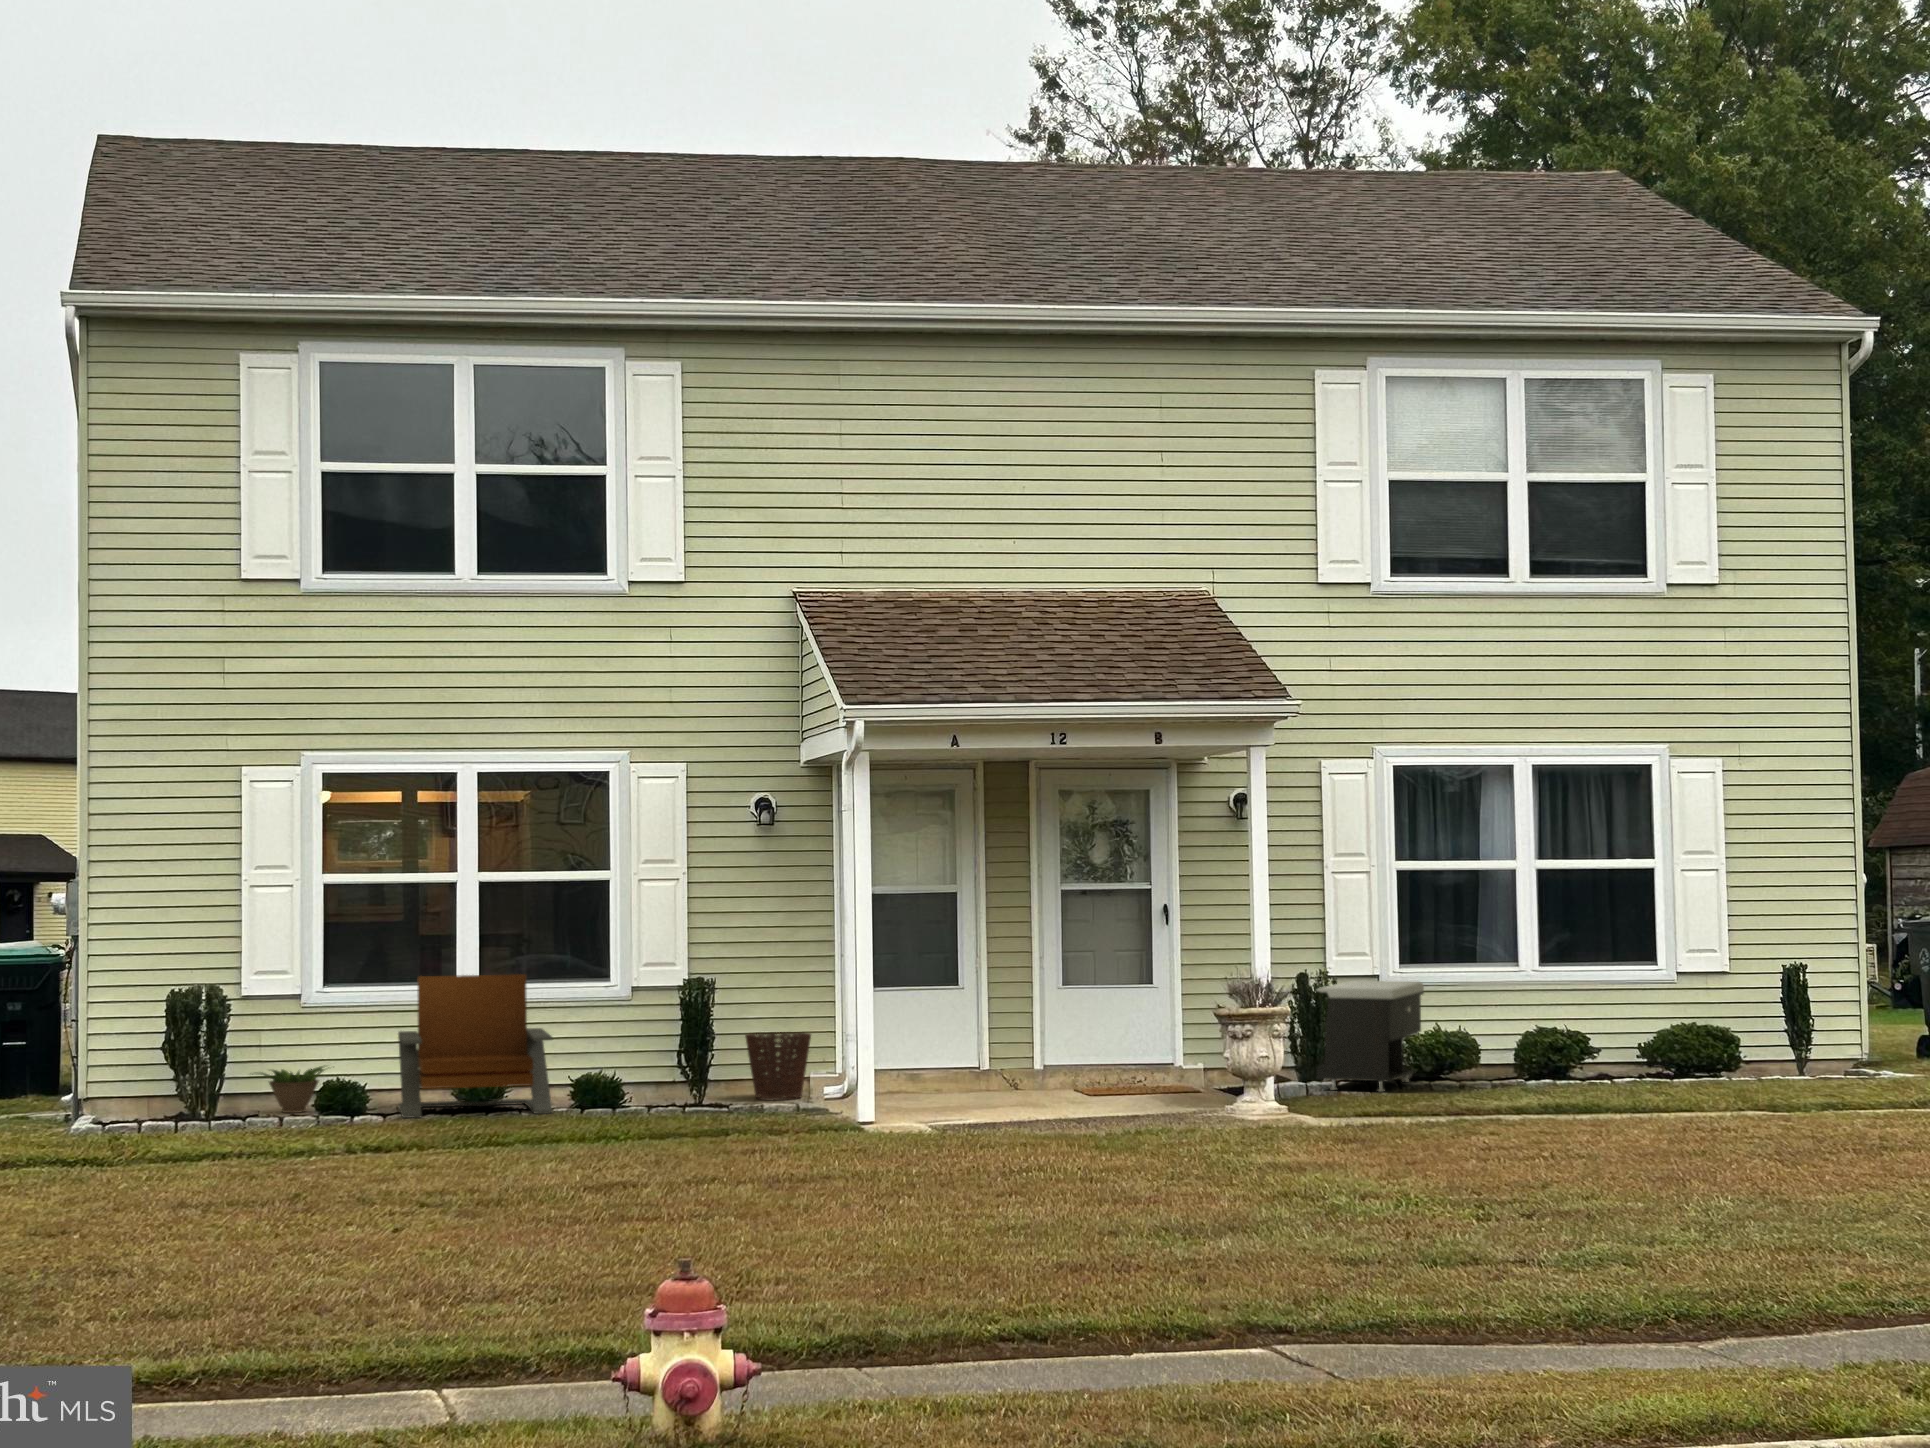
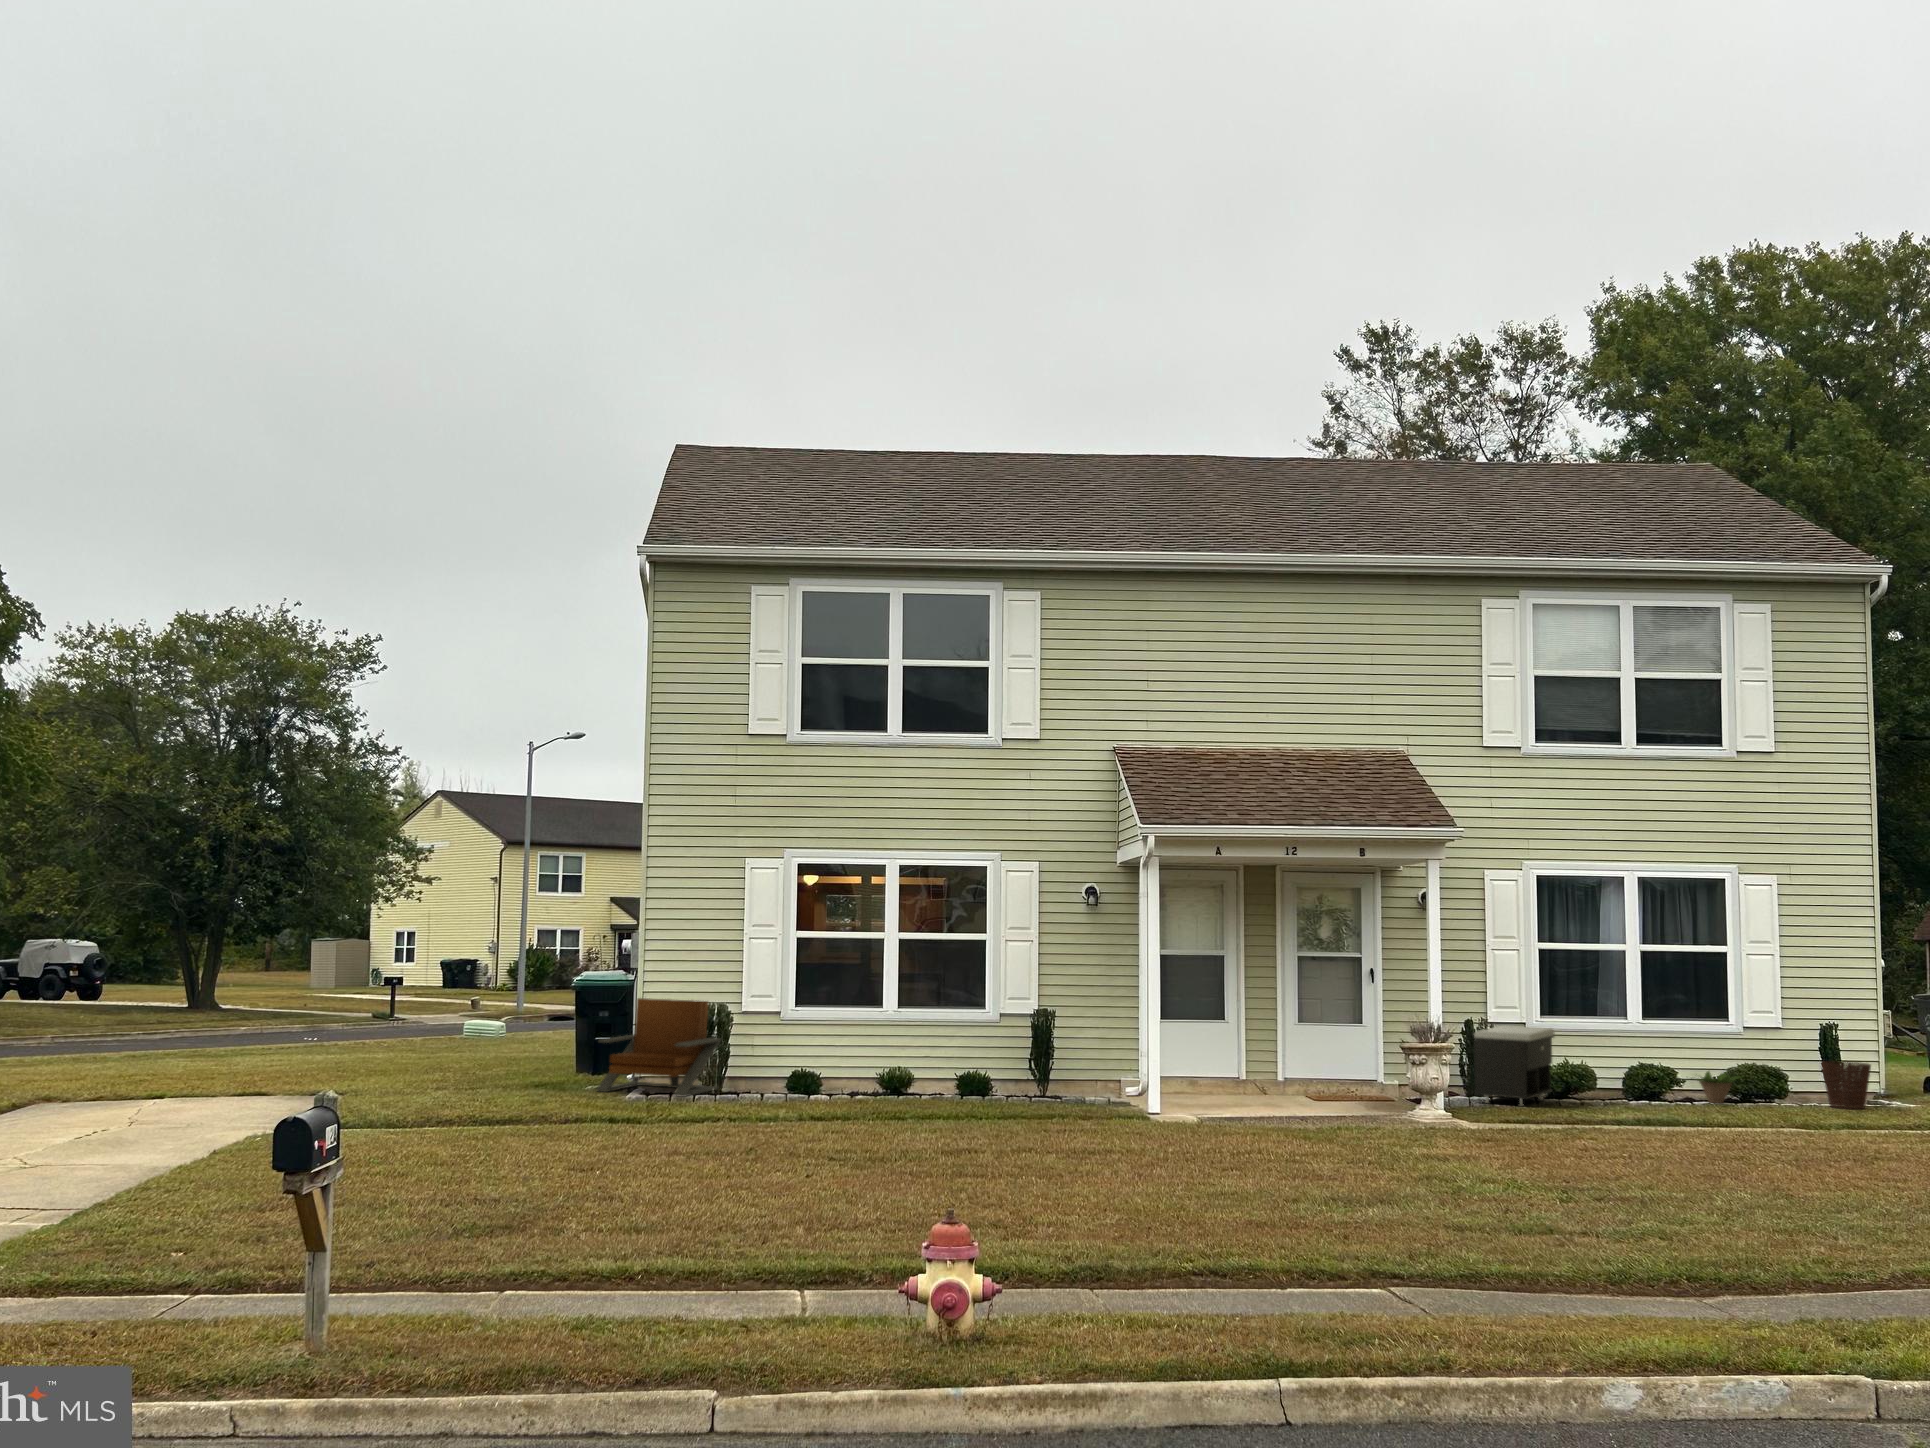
lounge chair: present [398,974,552,1118] -> present [597,998,721,1097]
basket: present [745,1032,811,1100] -> present [1821,1061,1871,1109]
decorative plant: present [252,1066,325,1113] -> present [1691,1071,1741,1103]

